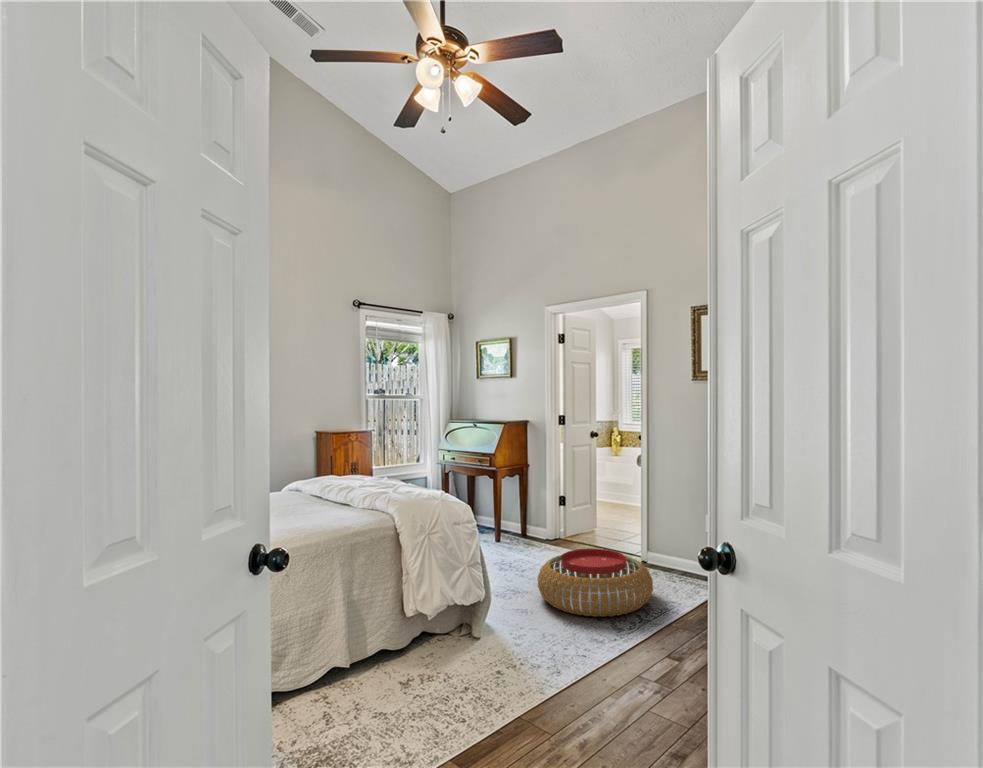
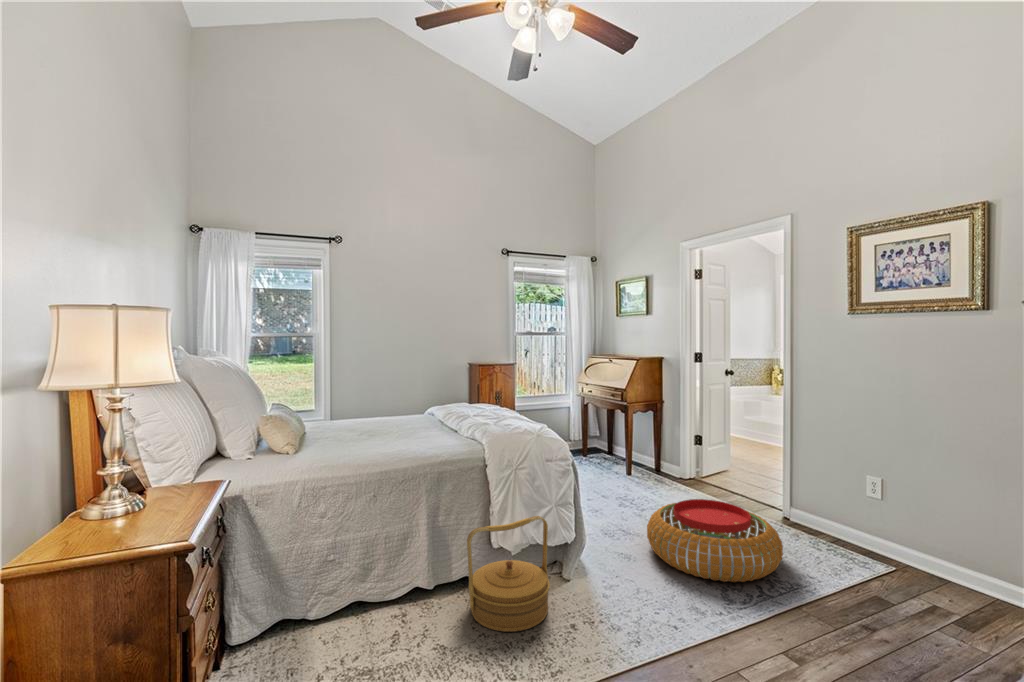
woven basket: none [392,576,472,690] -> present [467,516,550,632]

